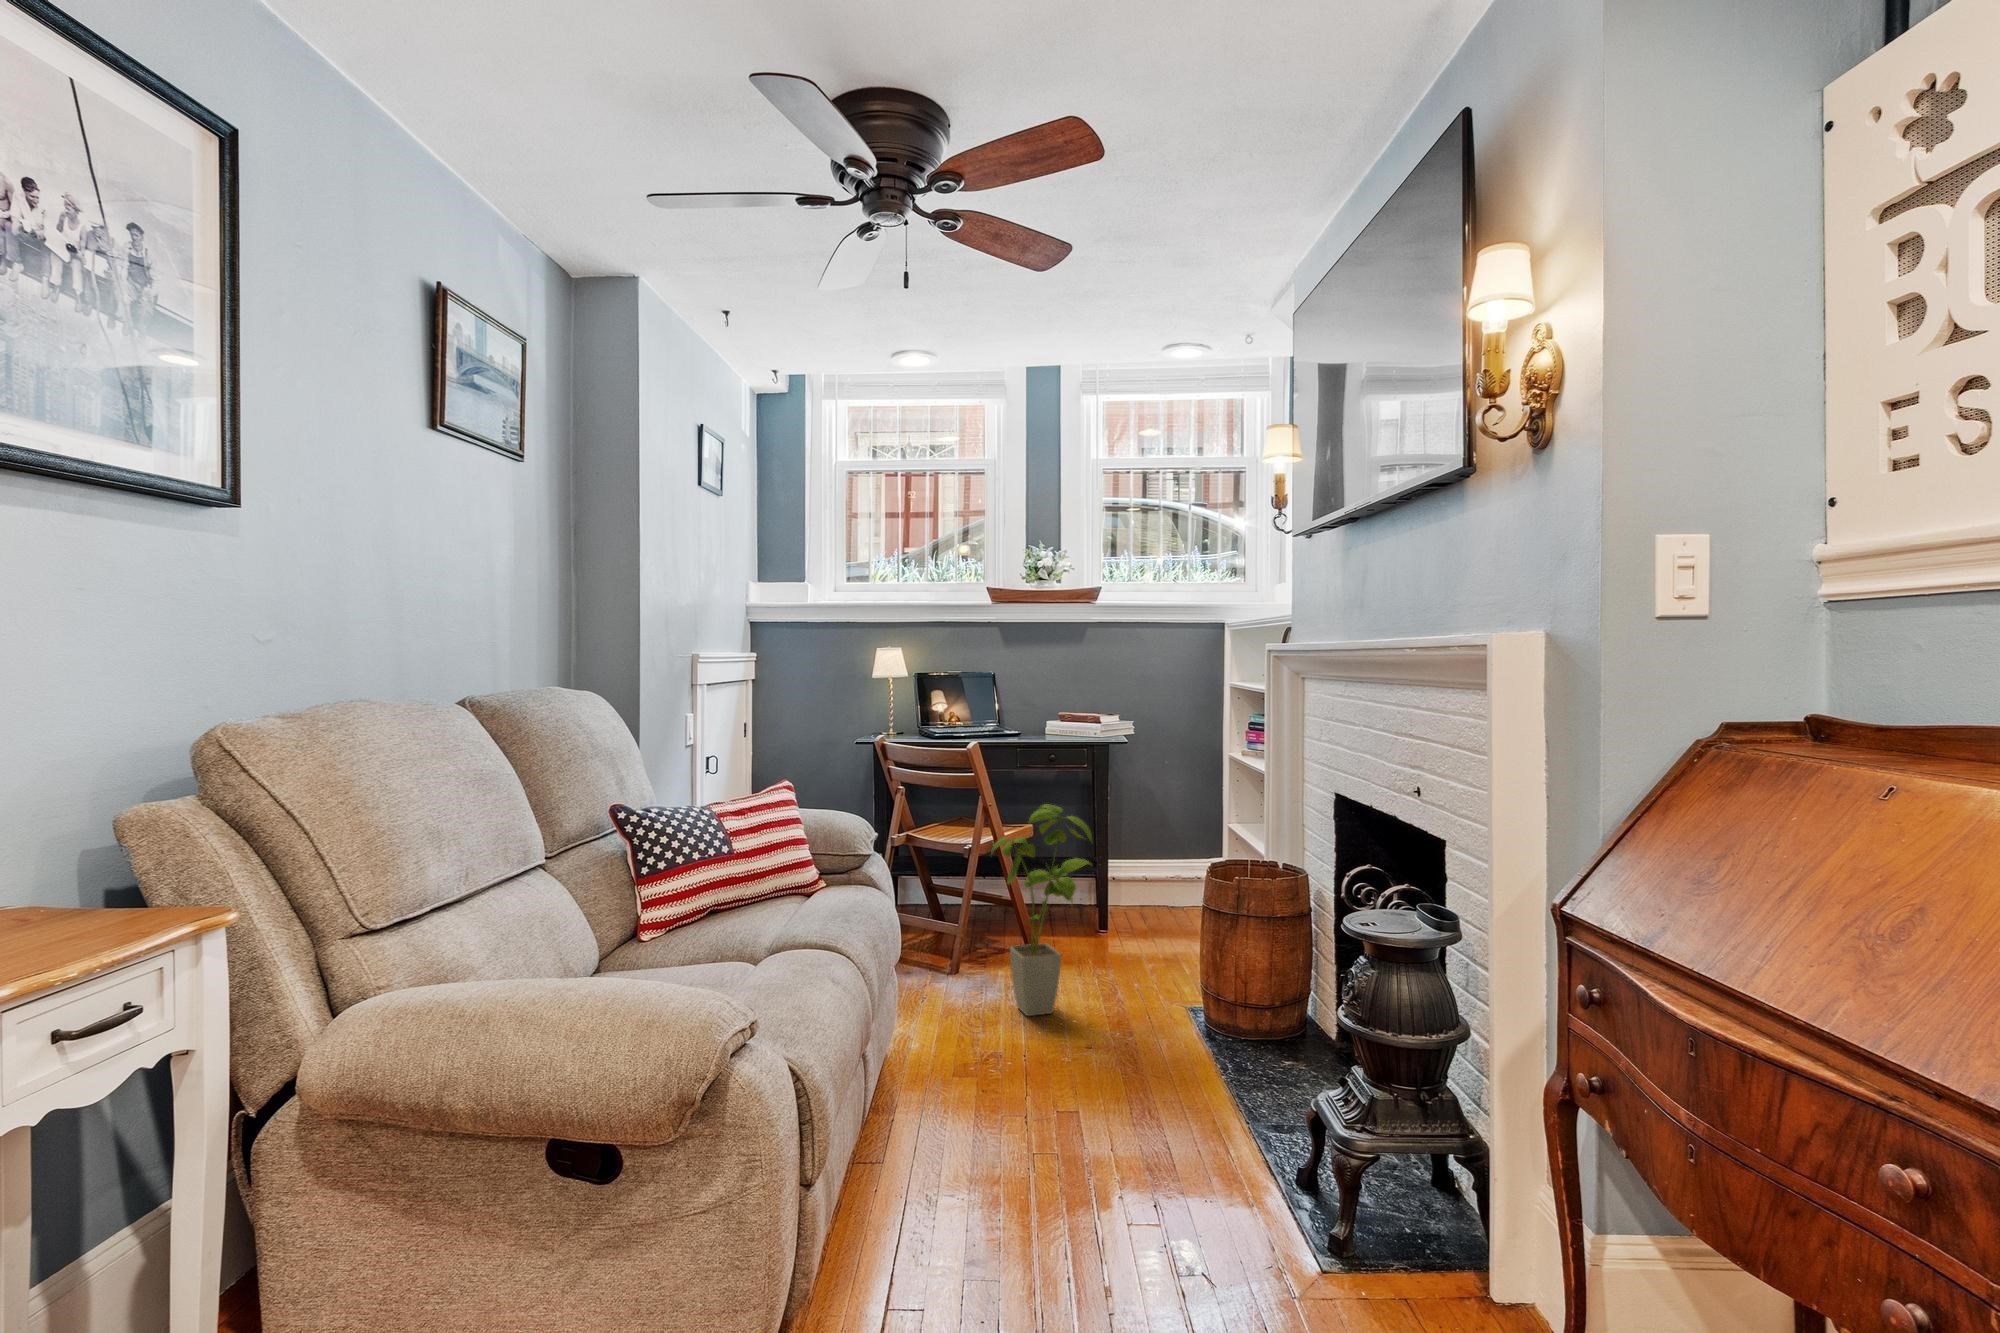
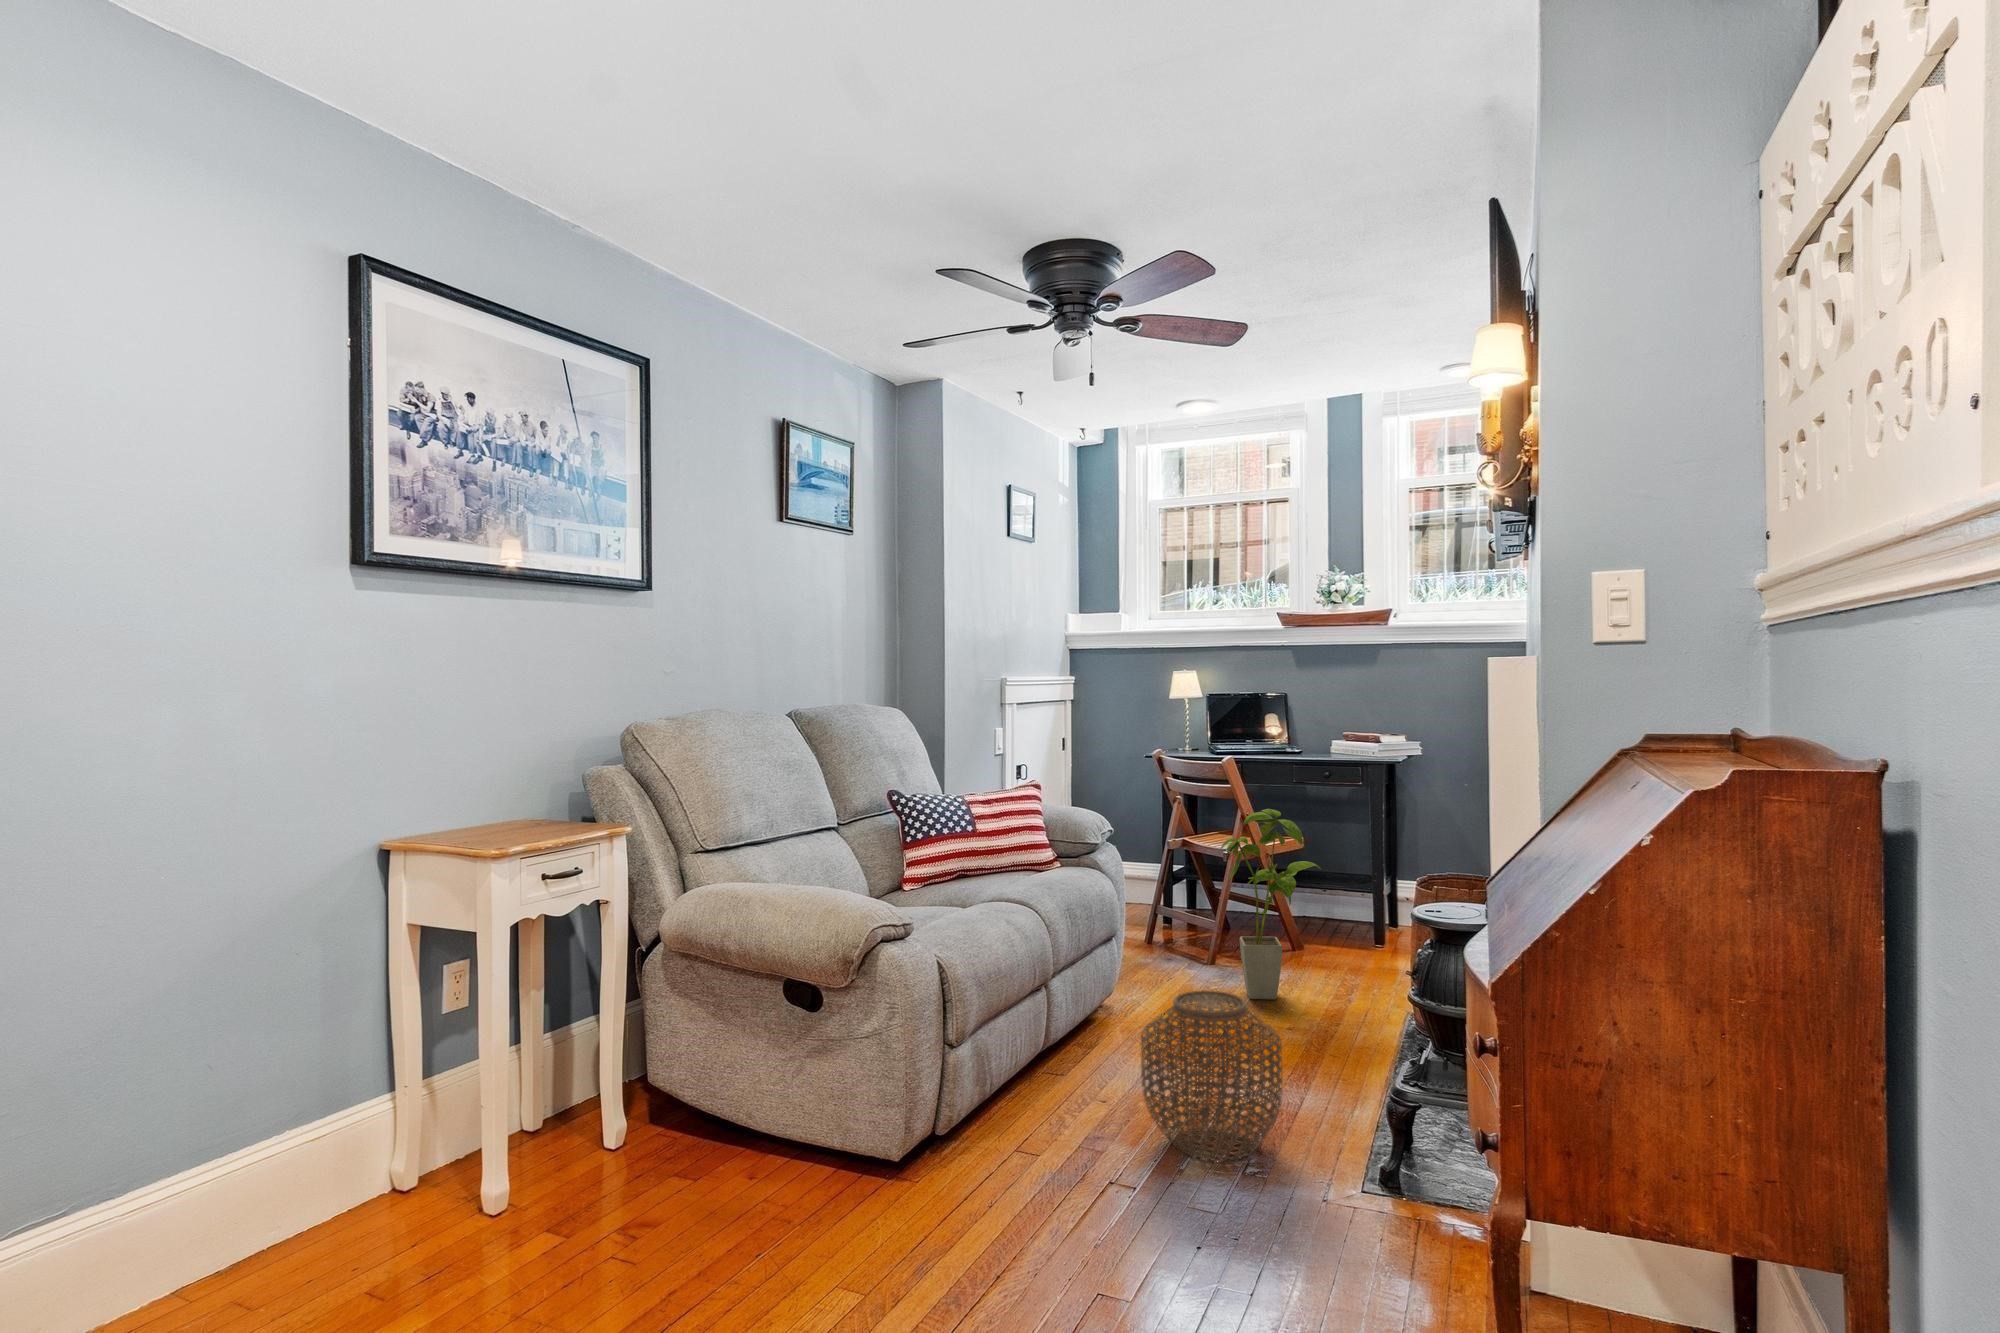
woven basket: none [1033,1044,1205,1262] -> present [1141,990,1282,1161]

